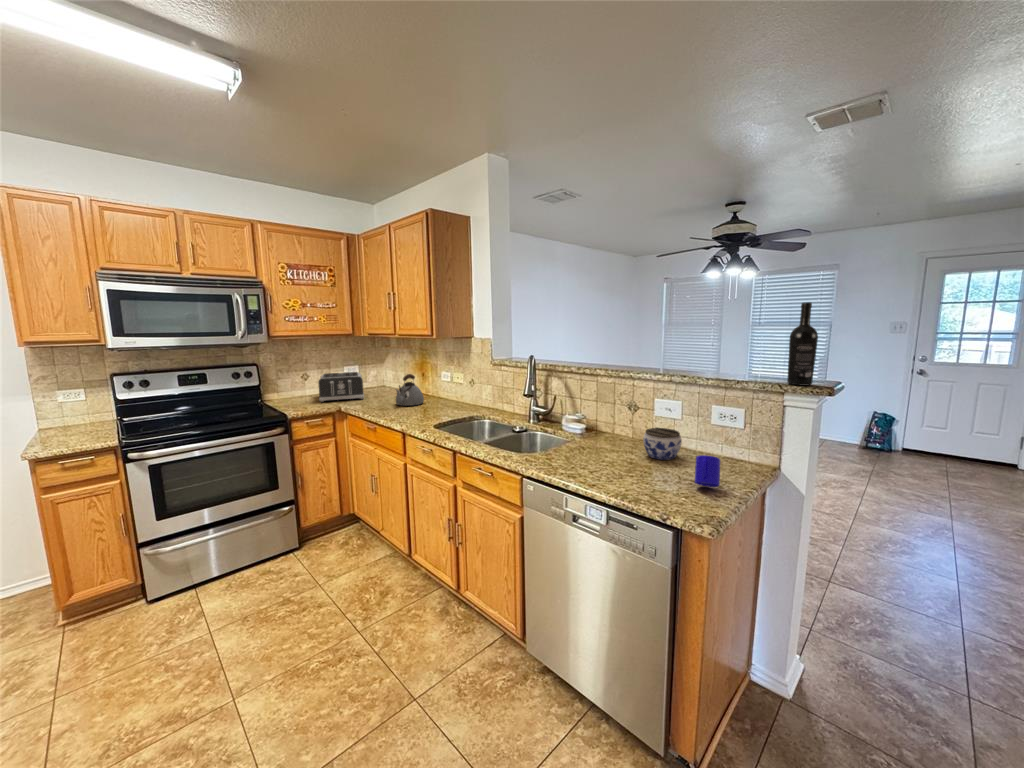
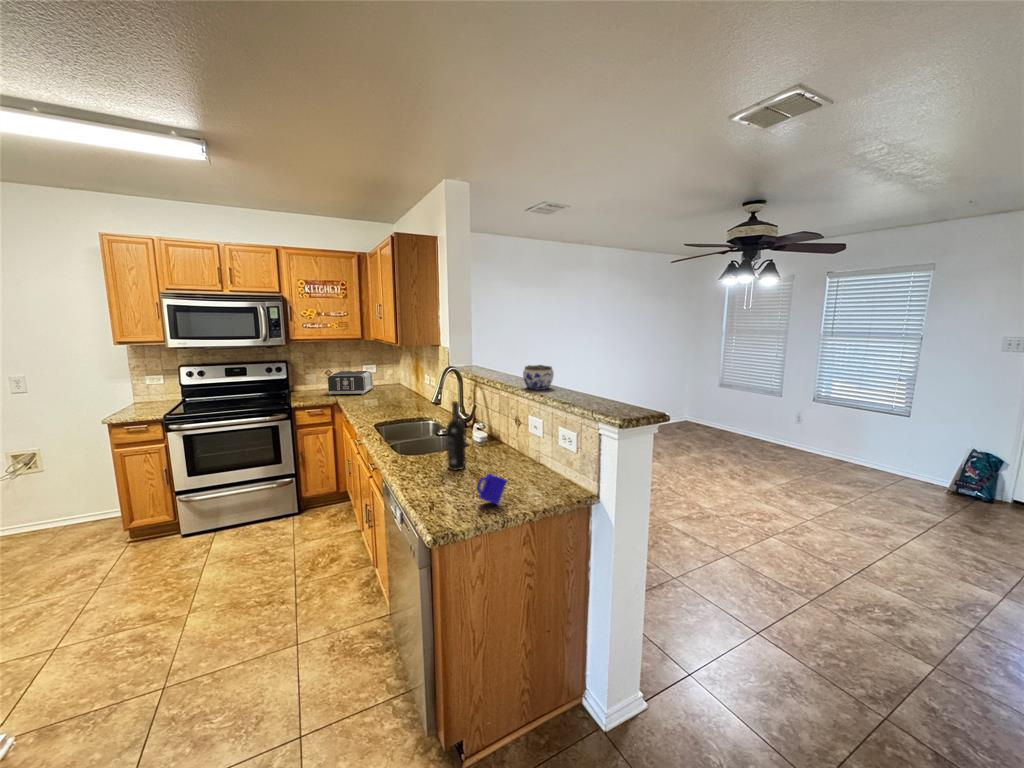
wine bottle: present [787,302,818,385] -> present [446,401,466,470]
kettle: present [396,374,424,406] -> none [374,376,404,403]
jar: present [643,428,681,460] -> present [523,365,553,390]

